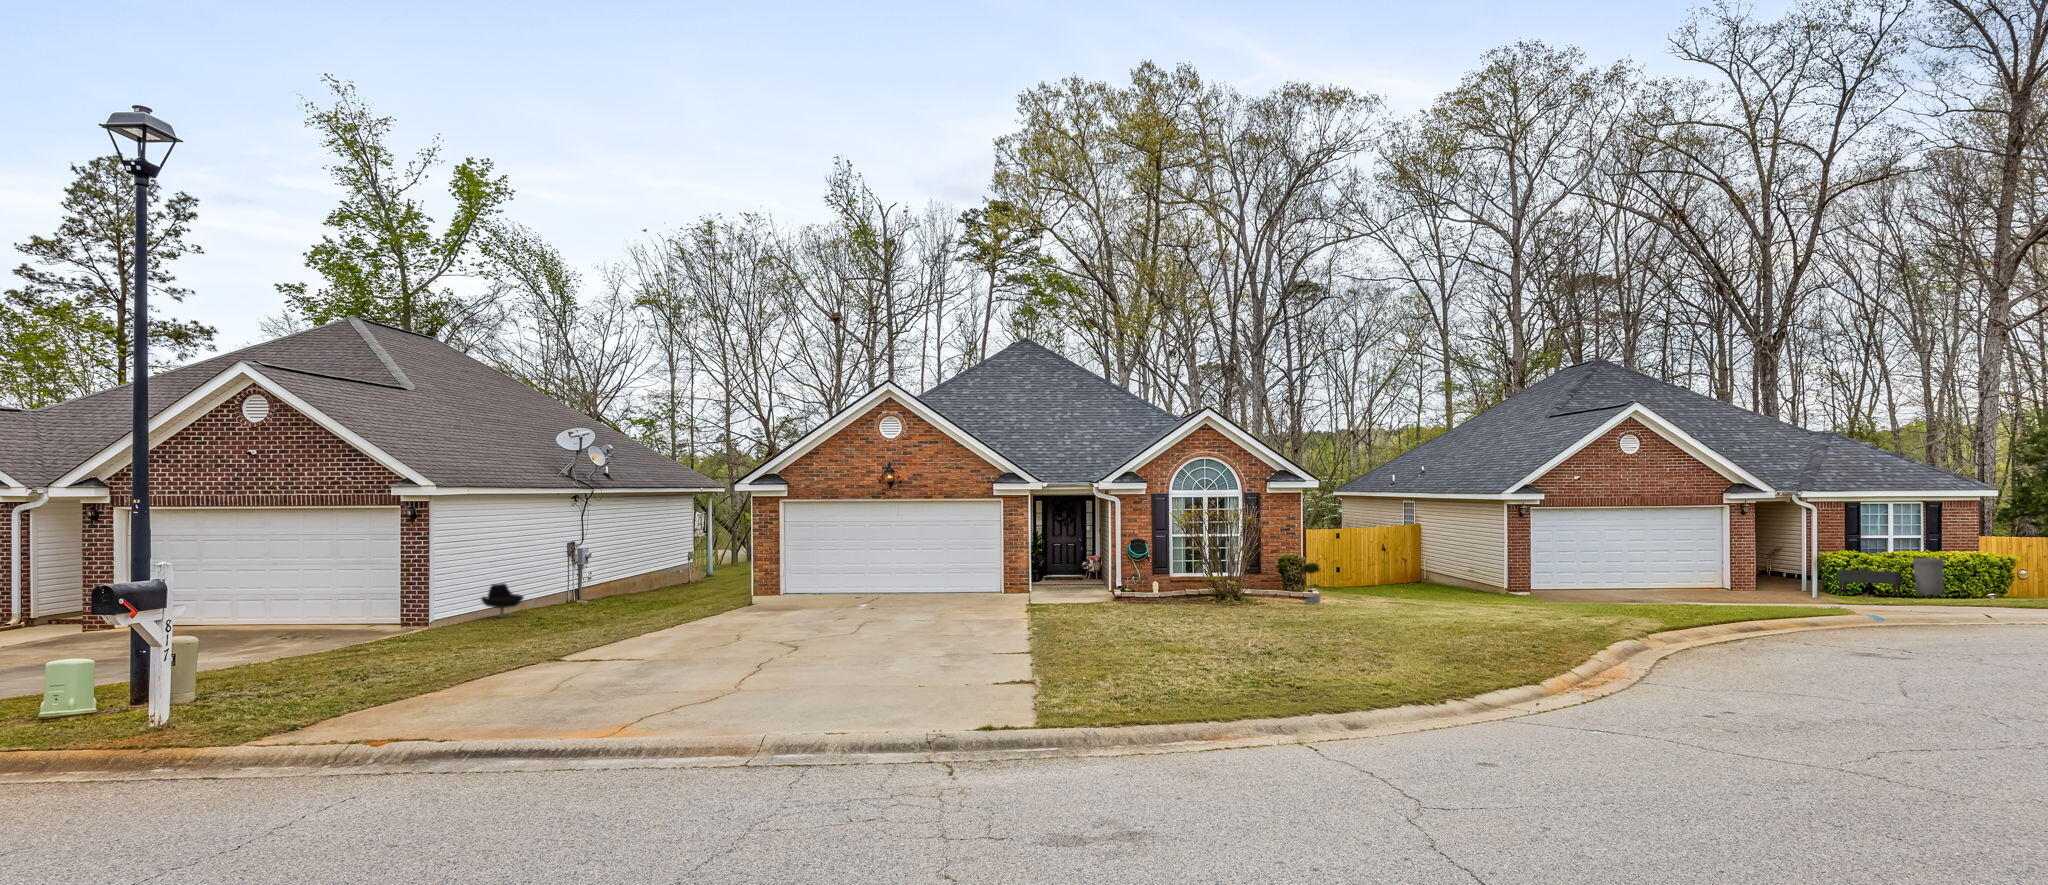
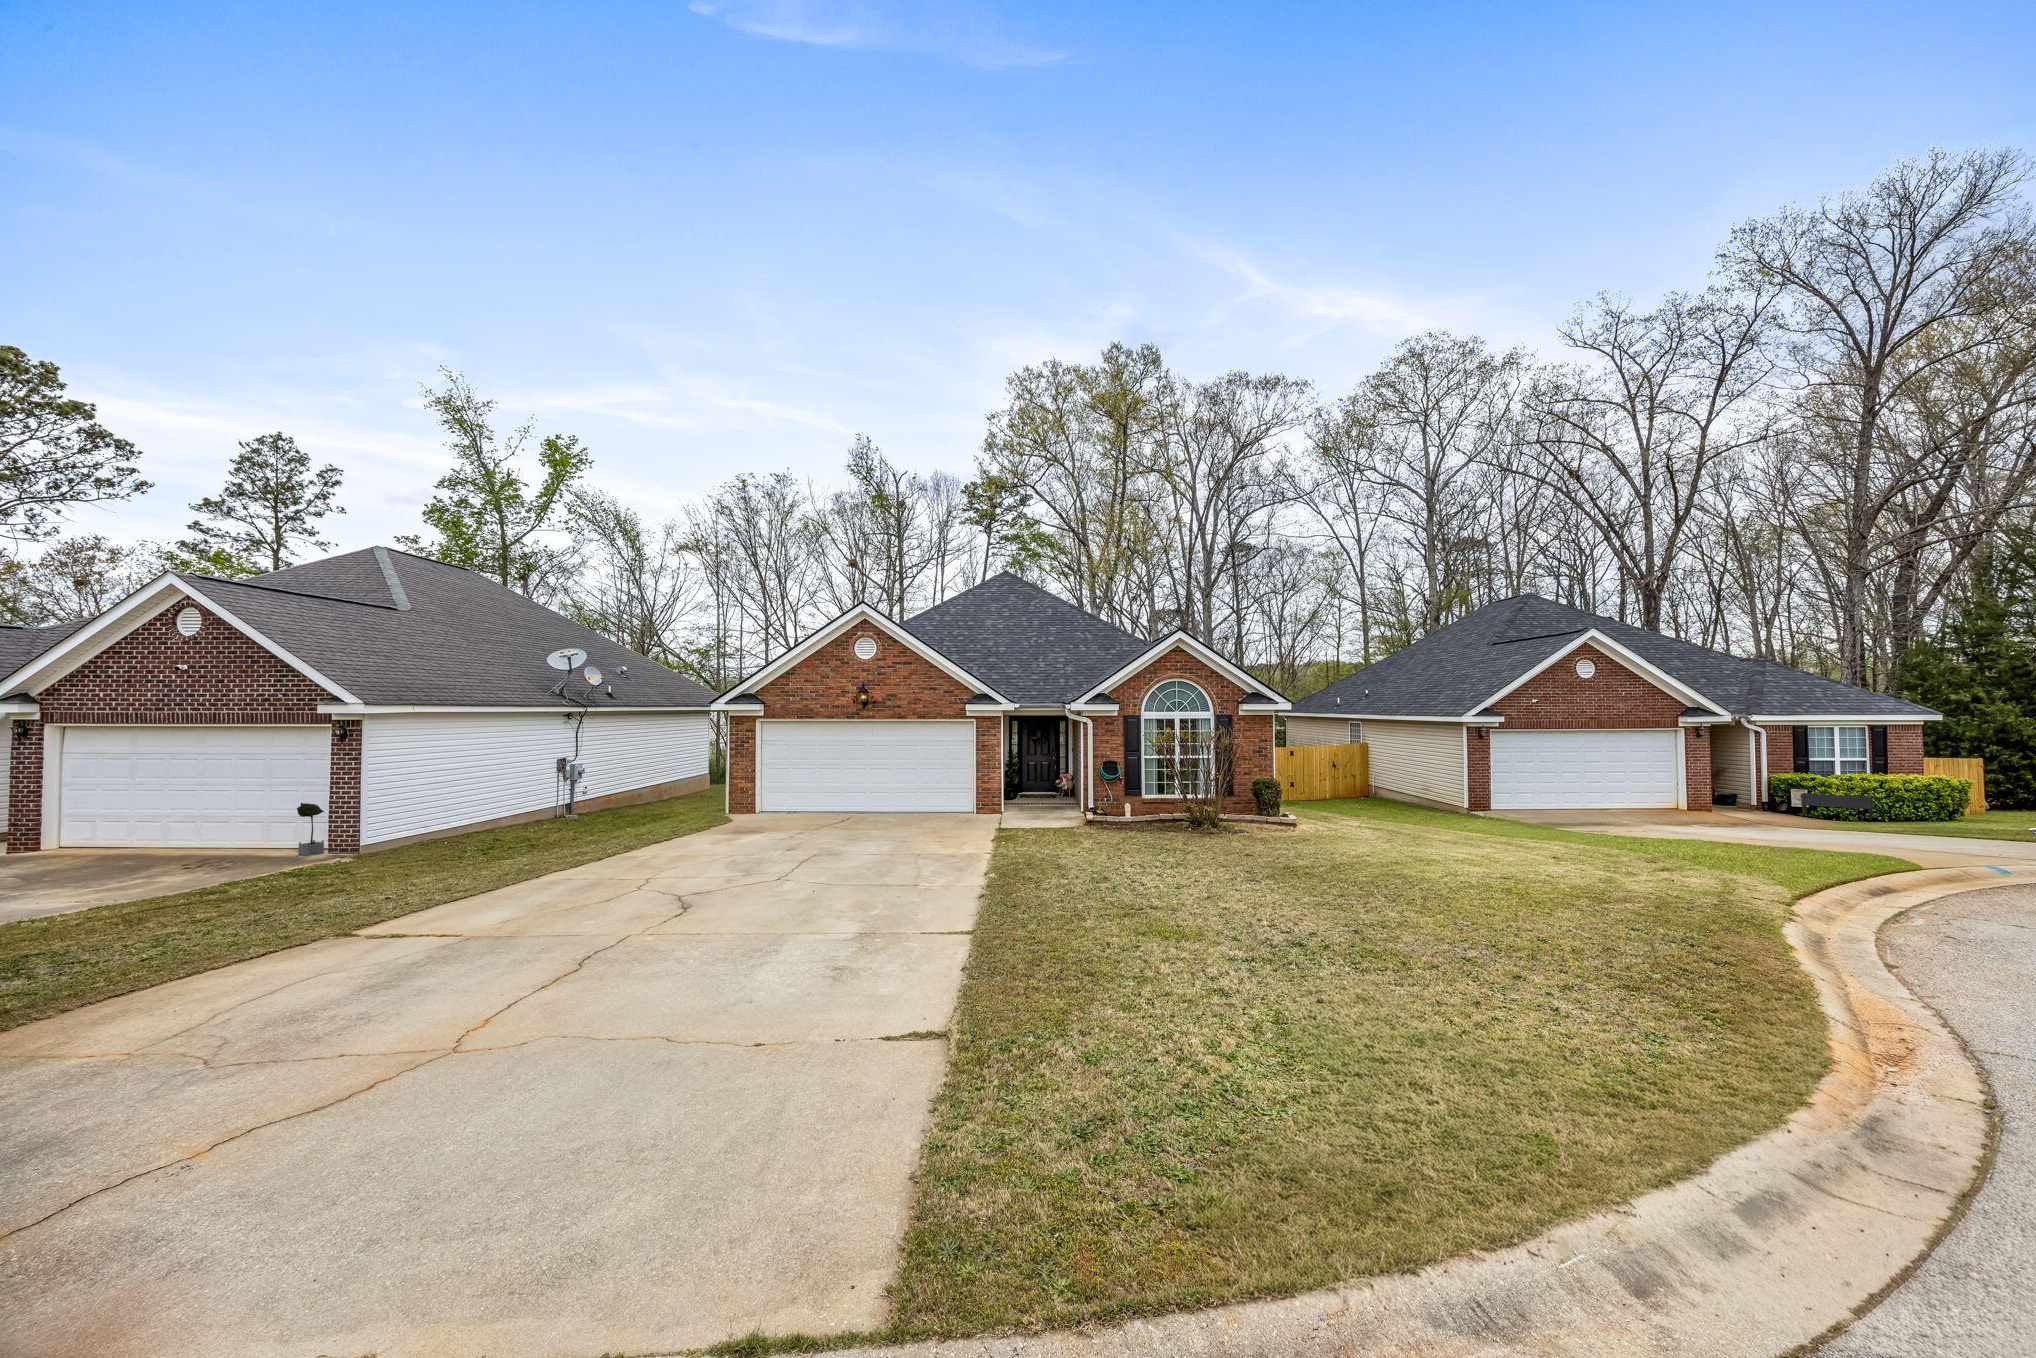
trash can: present [1913,558,1944,595] -> none [1884,783,1924,821]
potted tree: present [1303,563,1320,604] -> present [297,803,324,855]
lounge chair: present [481,583,524,617] -> none [442,801,490,839]

